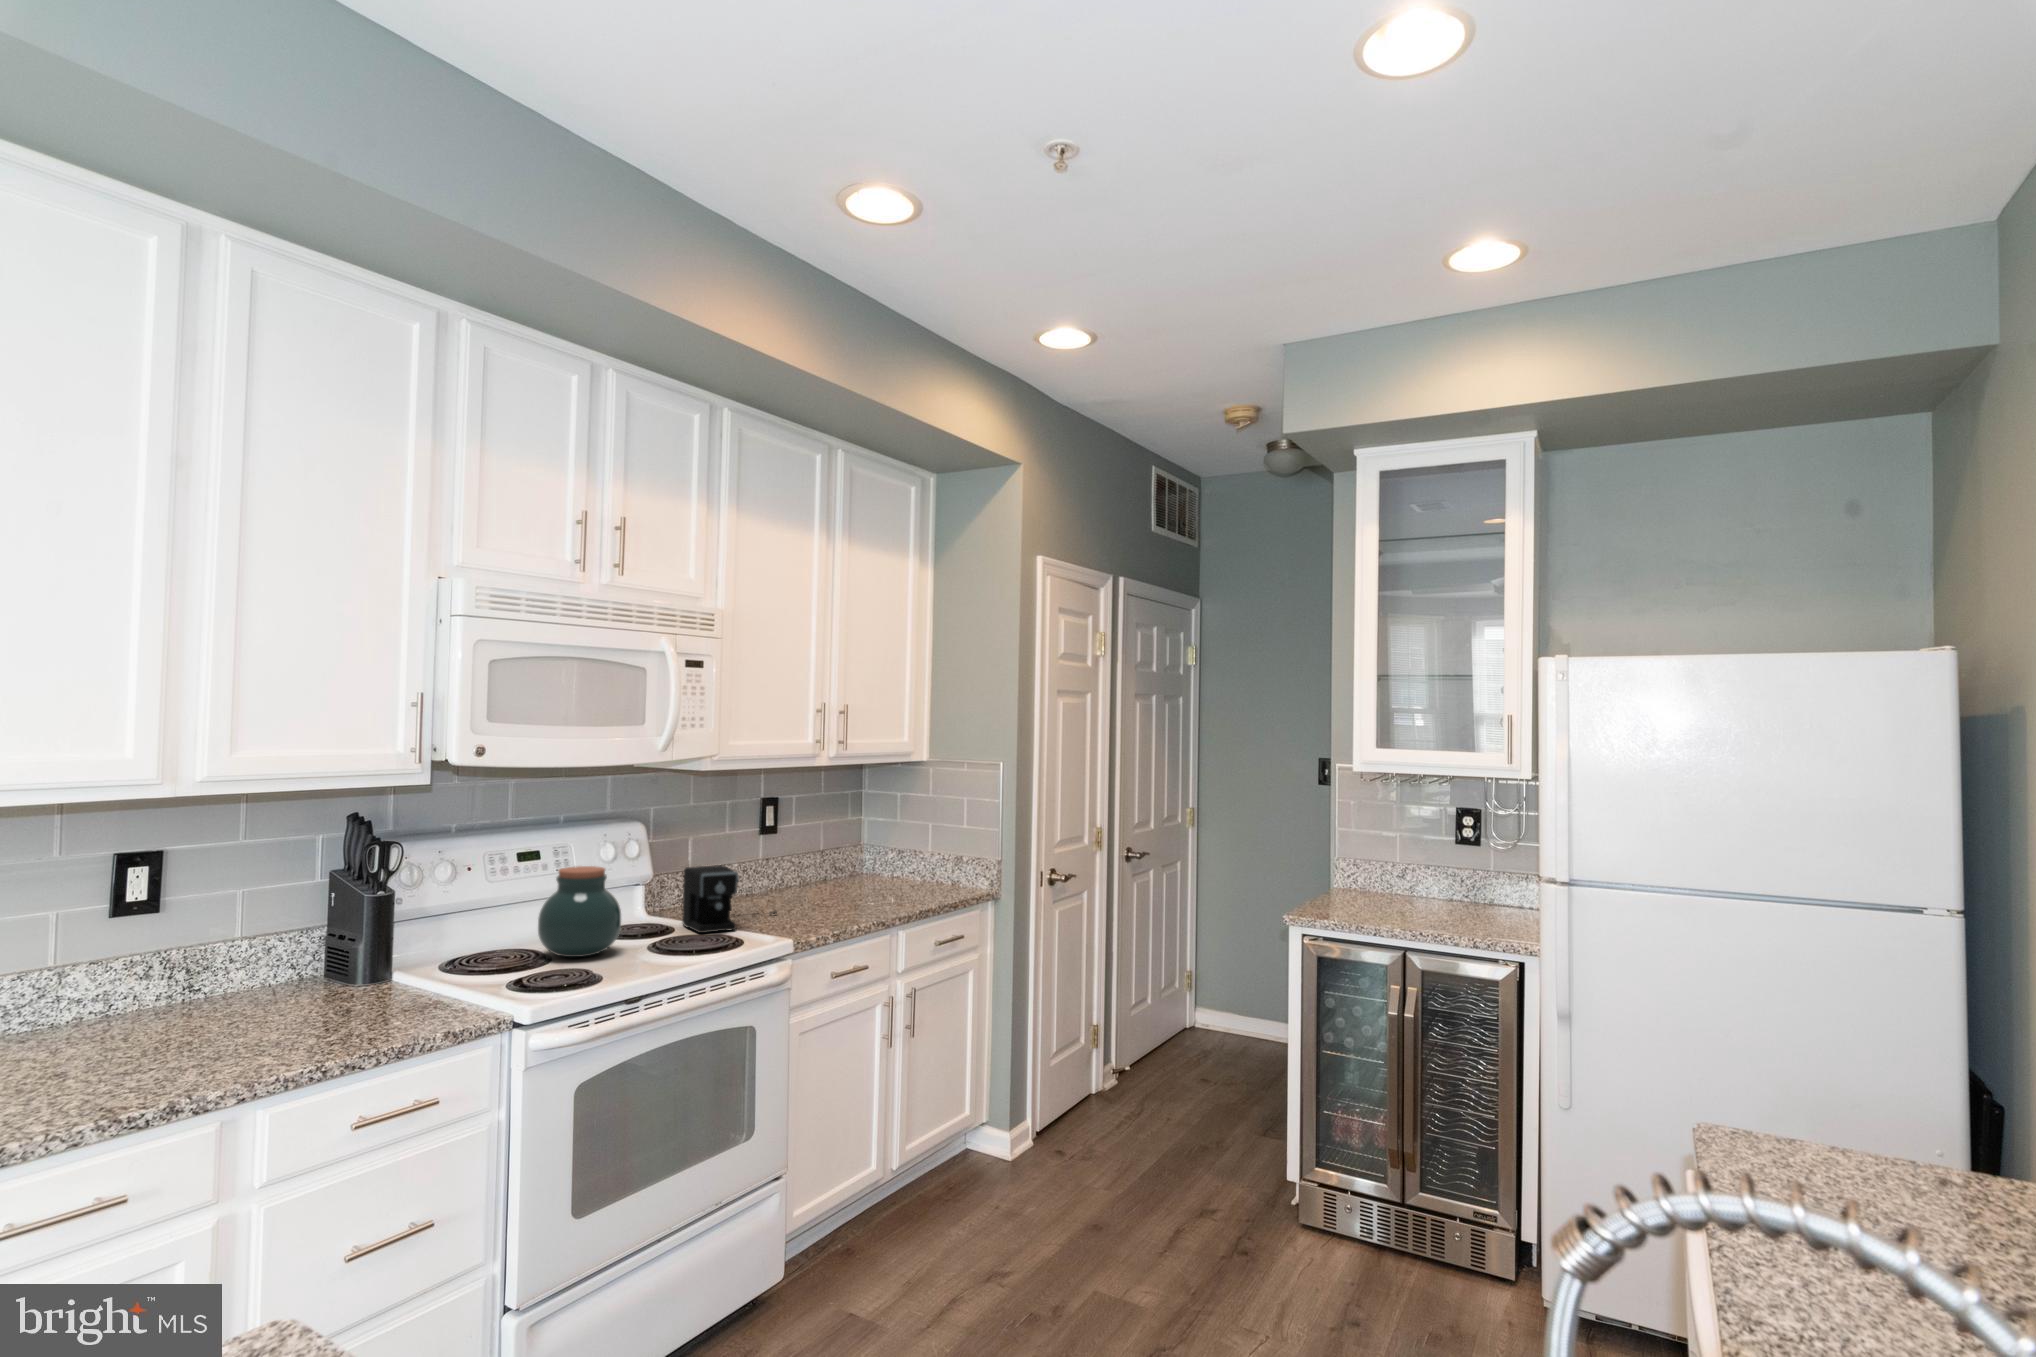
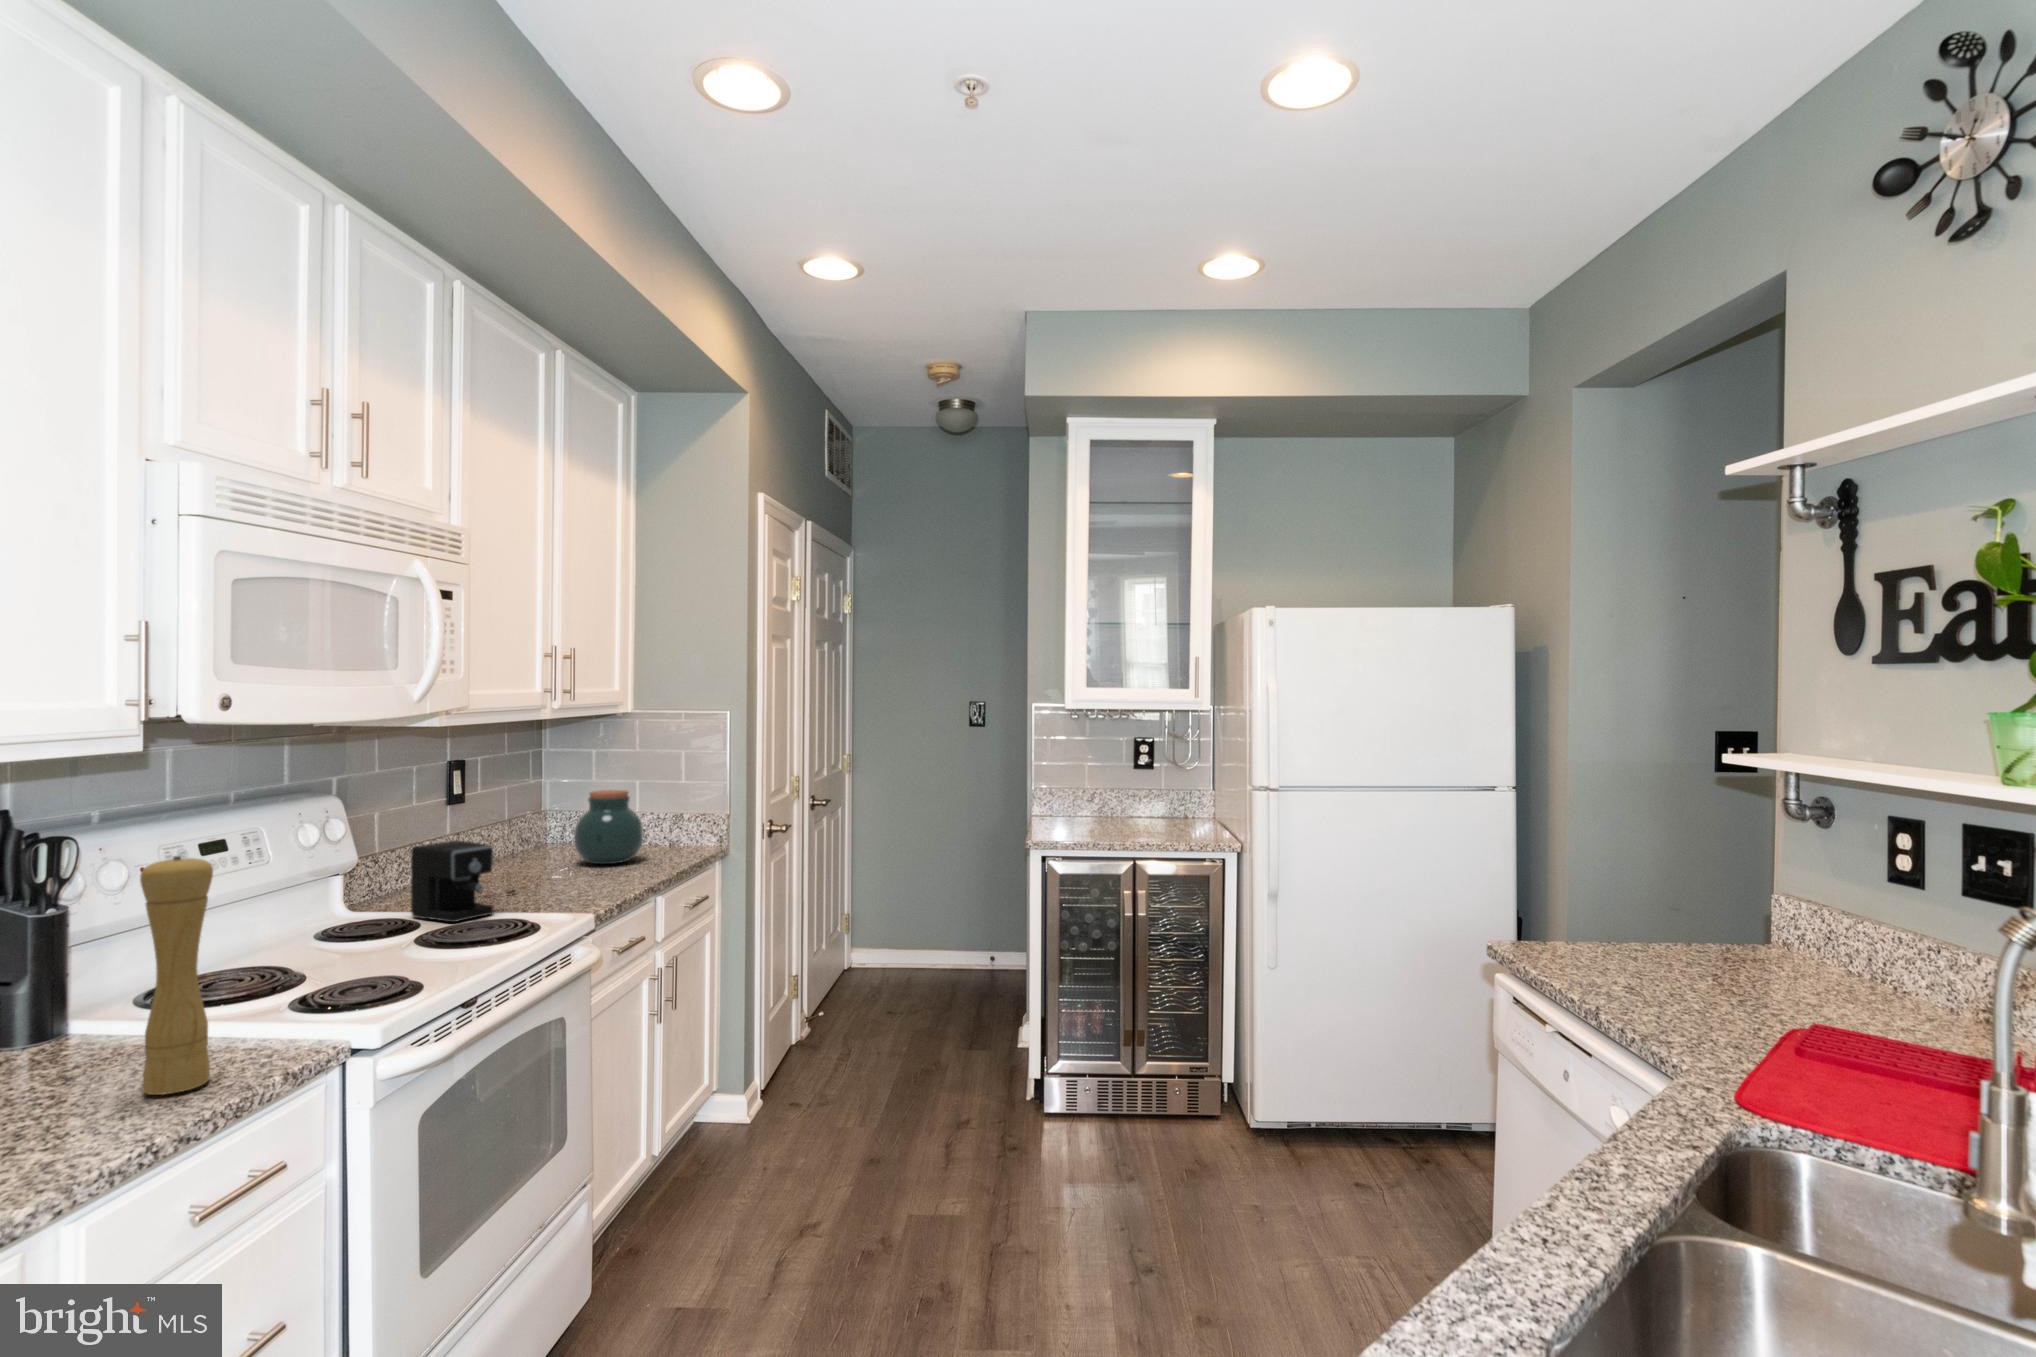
pepper mill: none [356,862,410,1033] -> present [140,856,213,1095]
jar: present [538,866,621,957] -> present [574,790,643,864]

